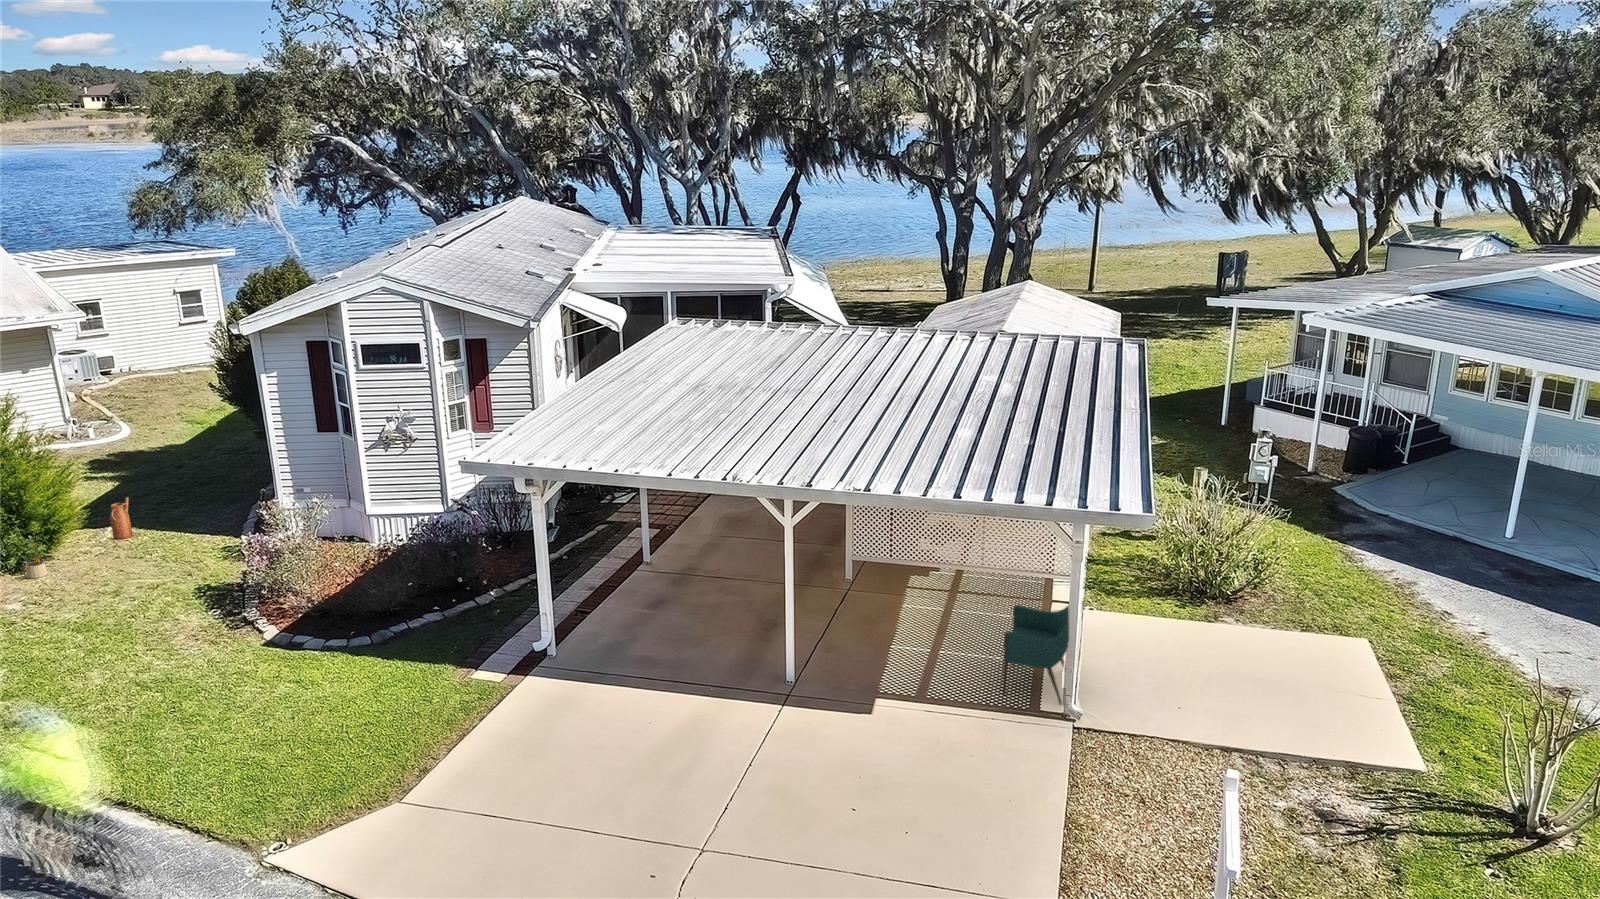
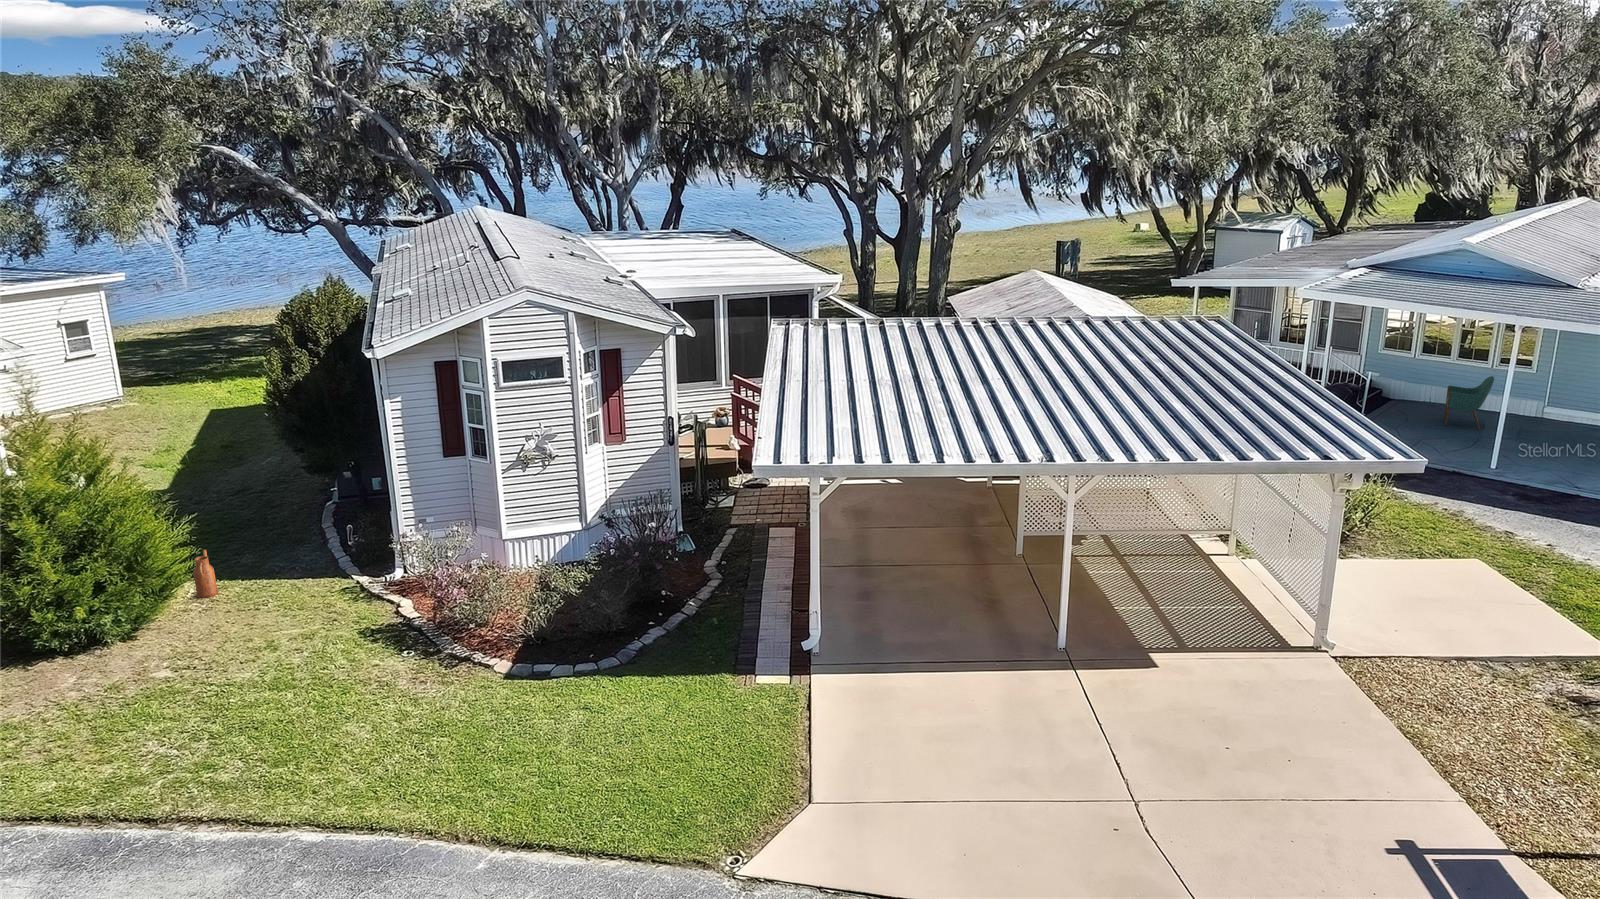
potted plant: present [21,535,48,578] -> none [132,598,161,648]
chair: present [1003,601,1084,704] -> present [1444,376,1494,430]

